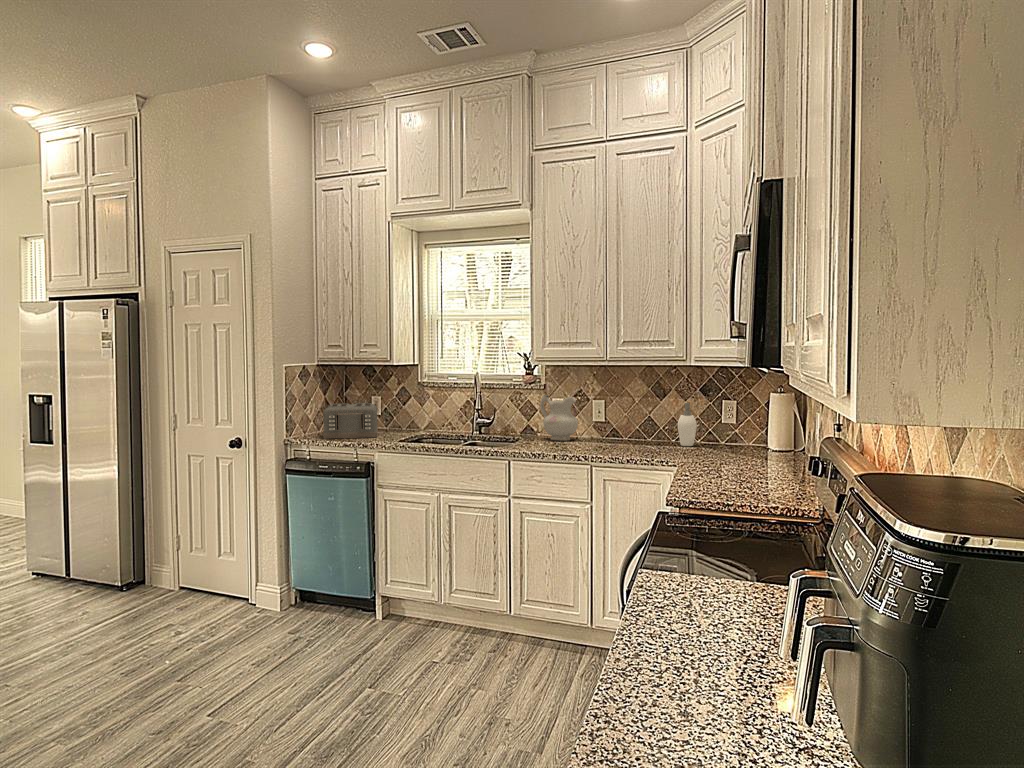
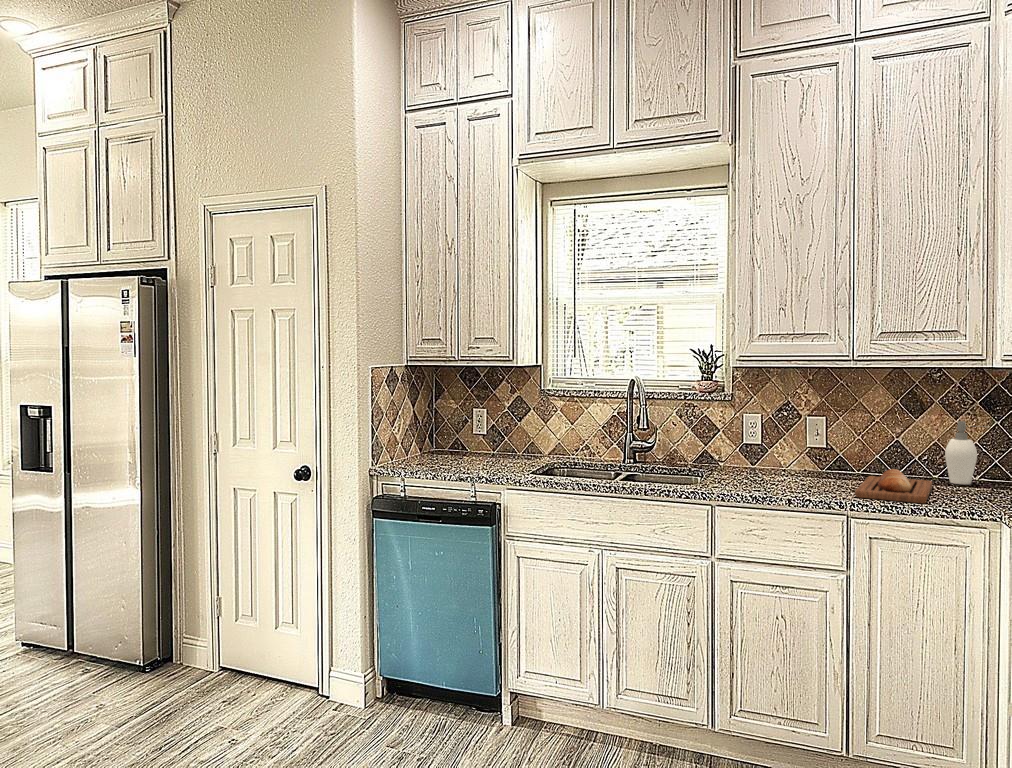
ceramic pitcher: present [540,395,578,441] -> none [726,408,784,474]
toaster: present [323,403,378,439] -> none [418,418,495,468]
bread loaf: none [599,435,662,456] -> present [855,469,932,503]

